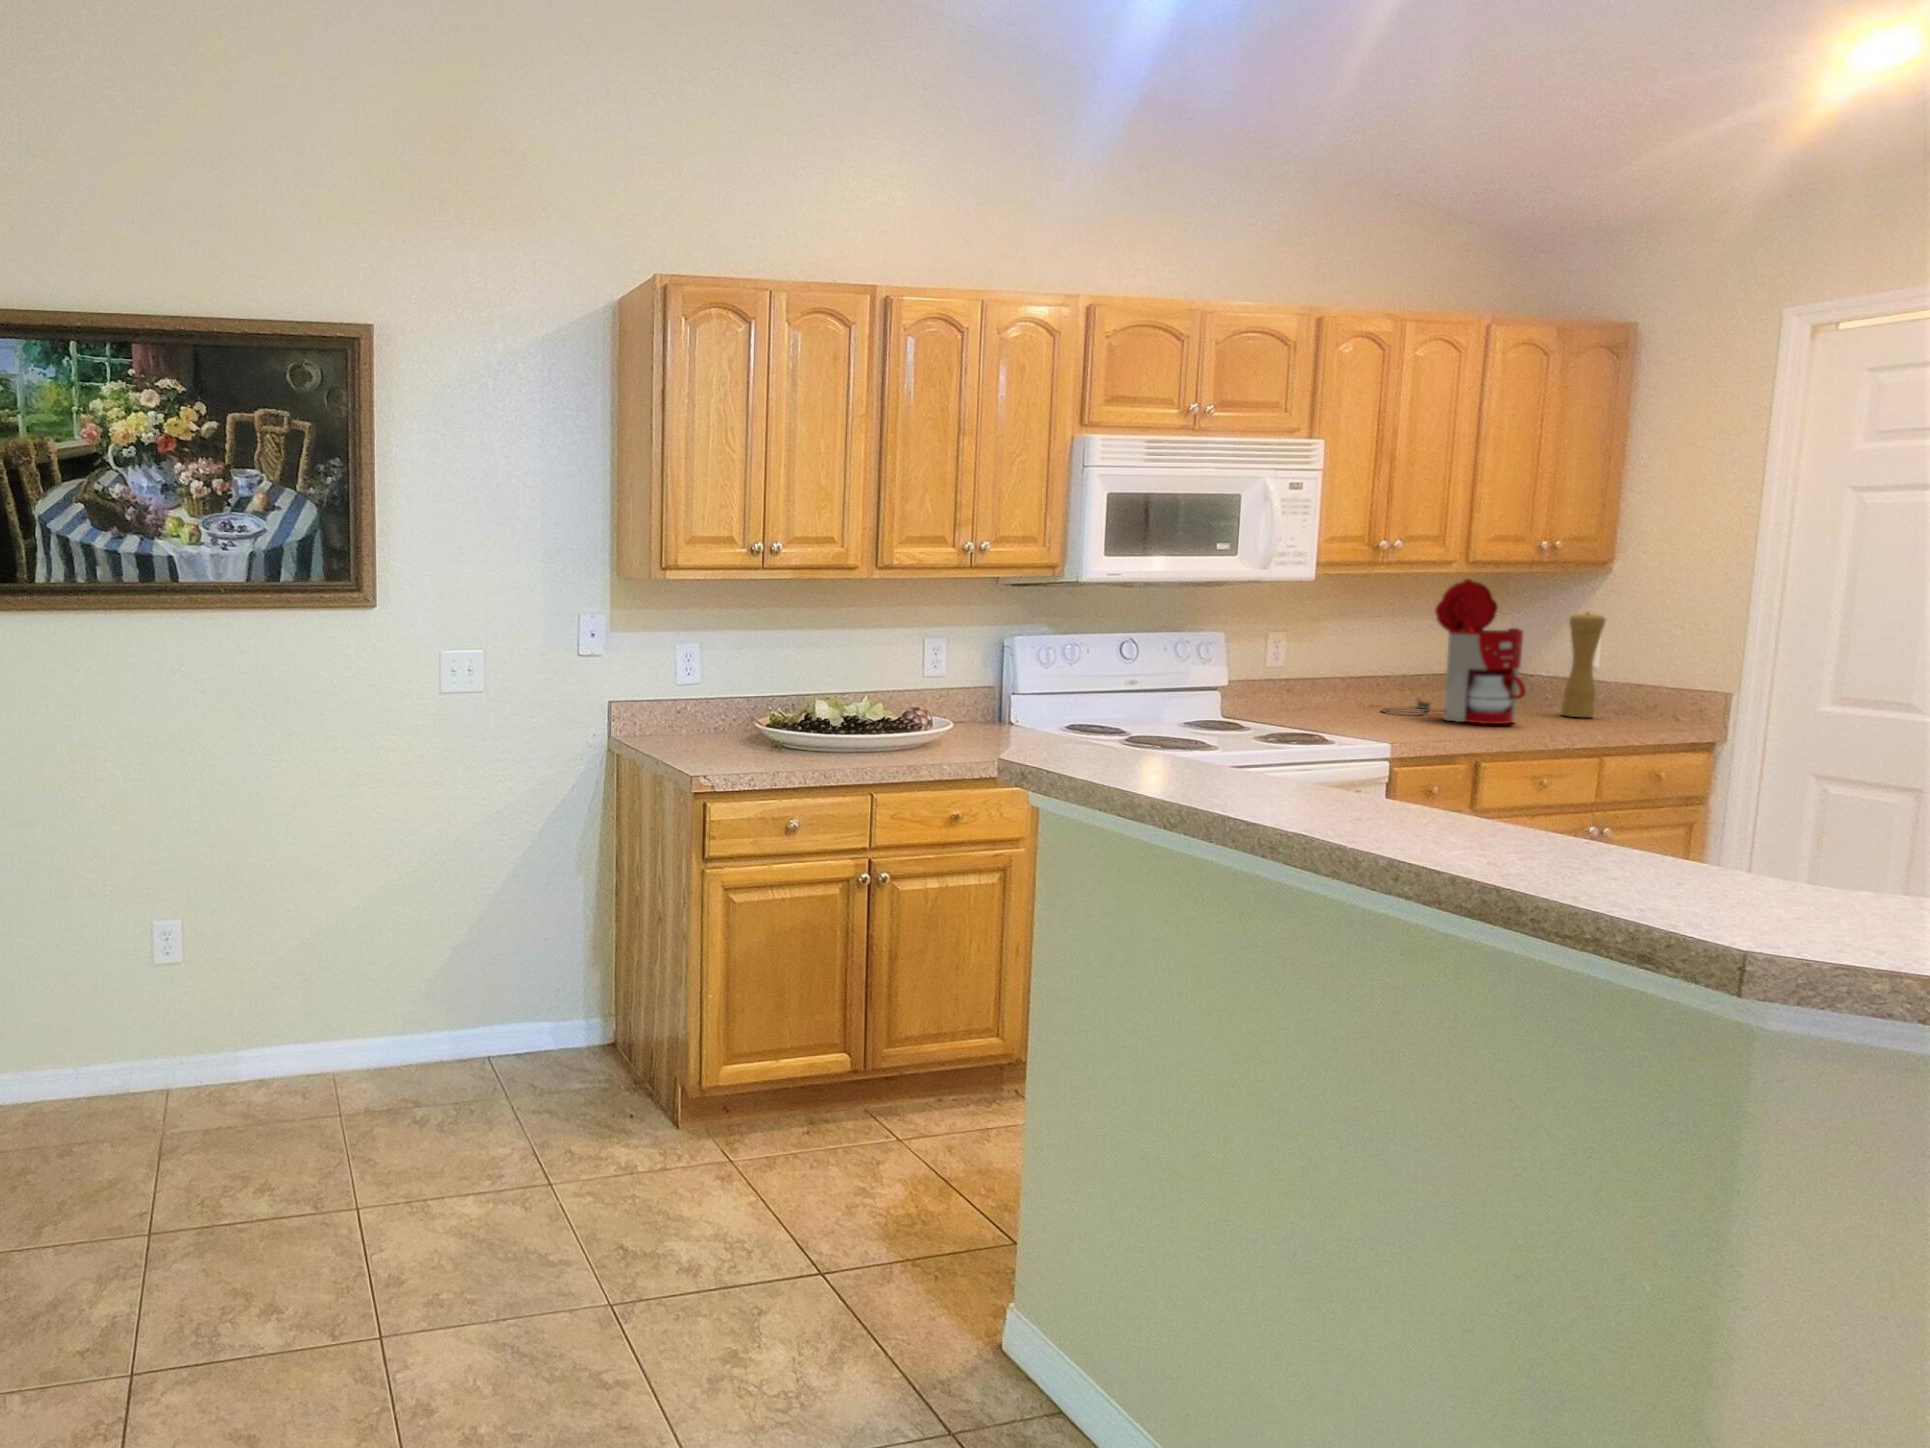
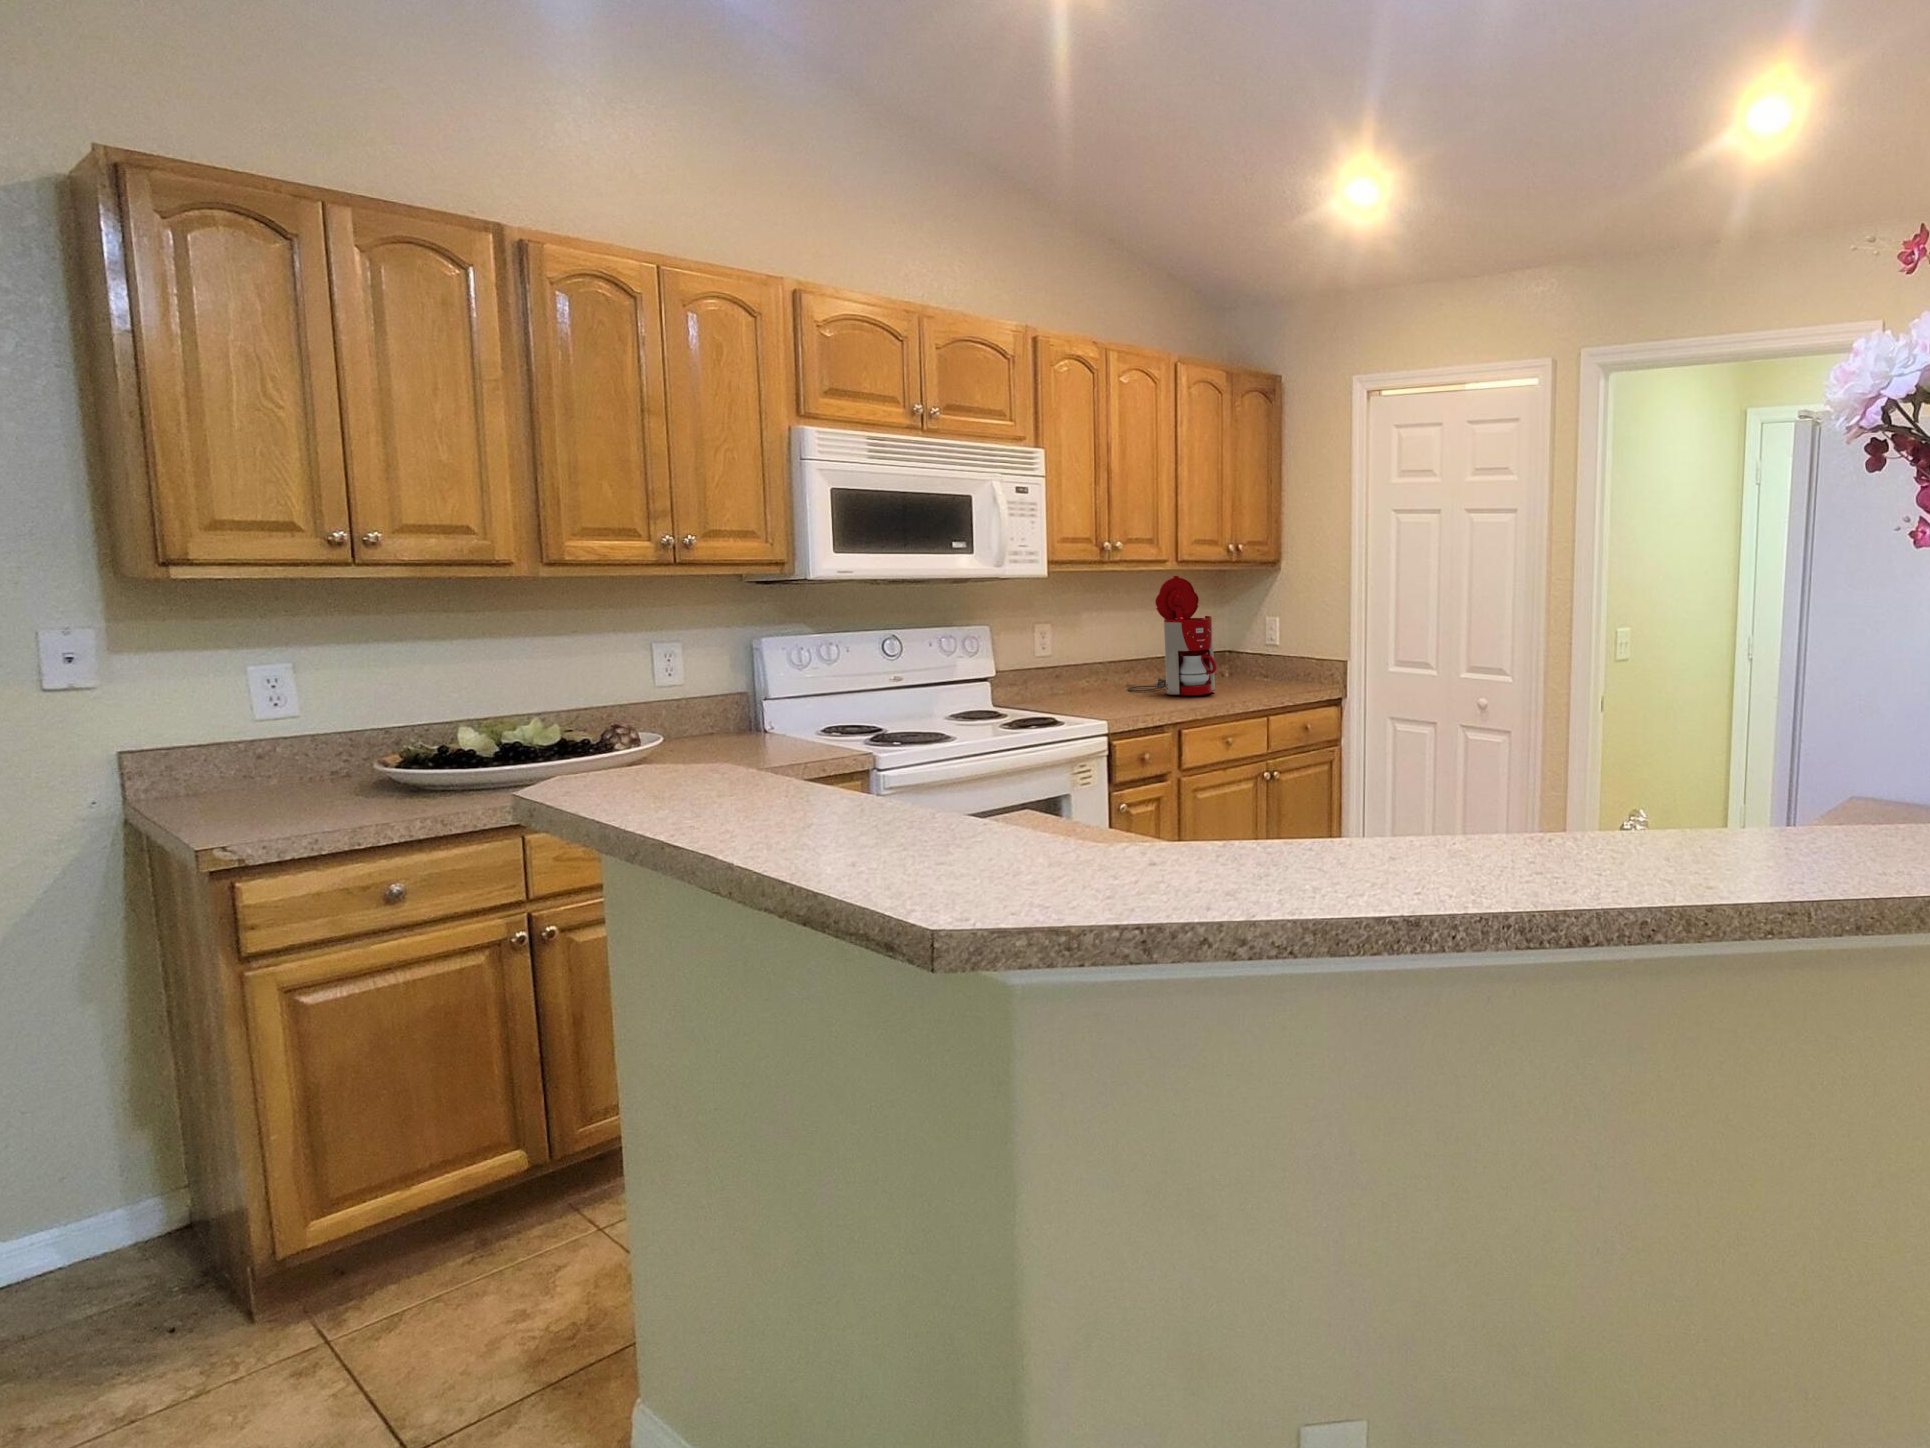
pepper mill: present [1561,612,1605,717] -> none [1249,602,1270,685]

